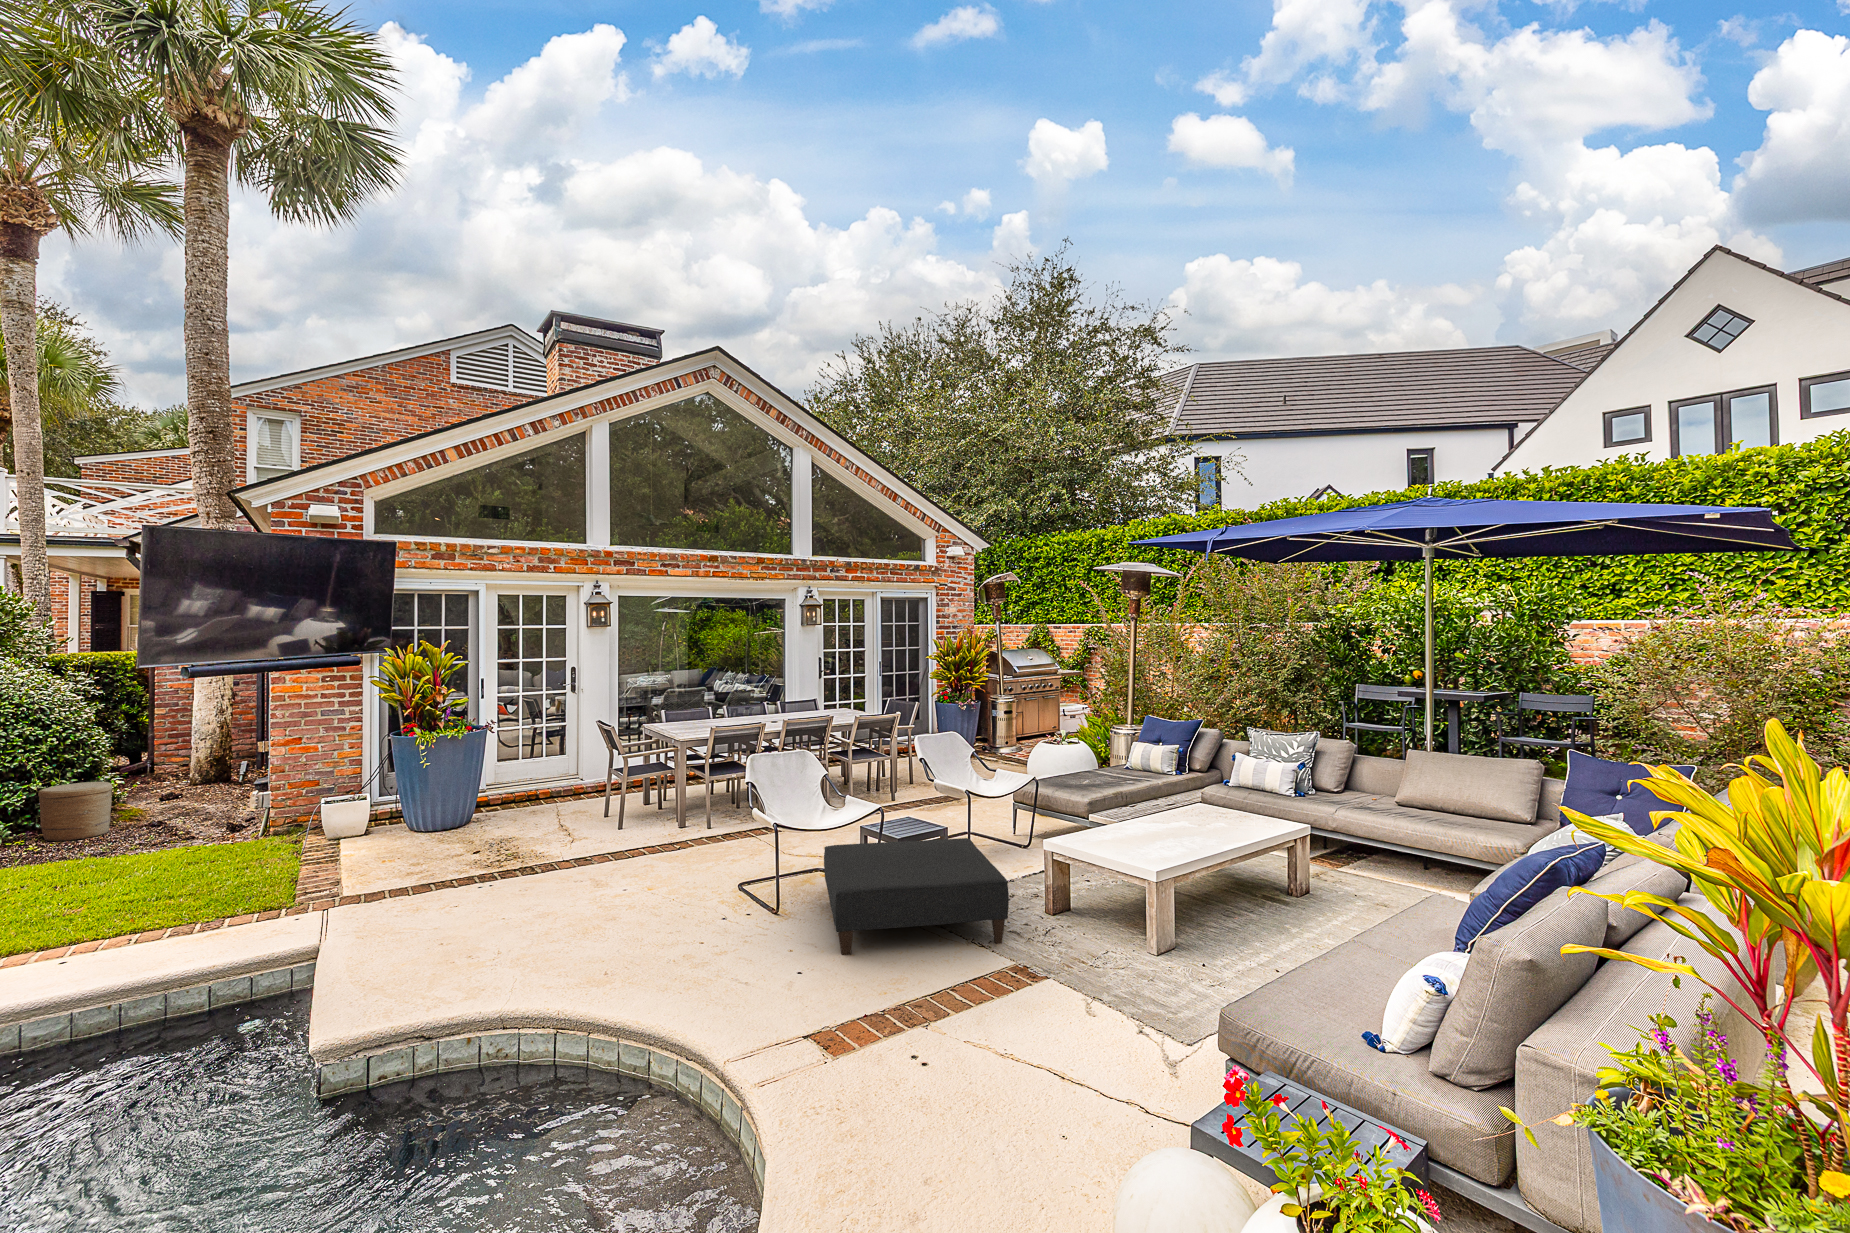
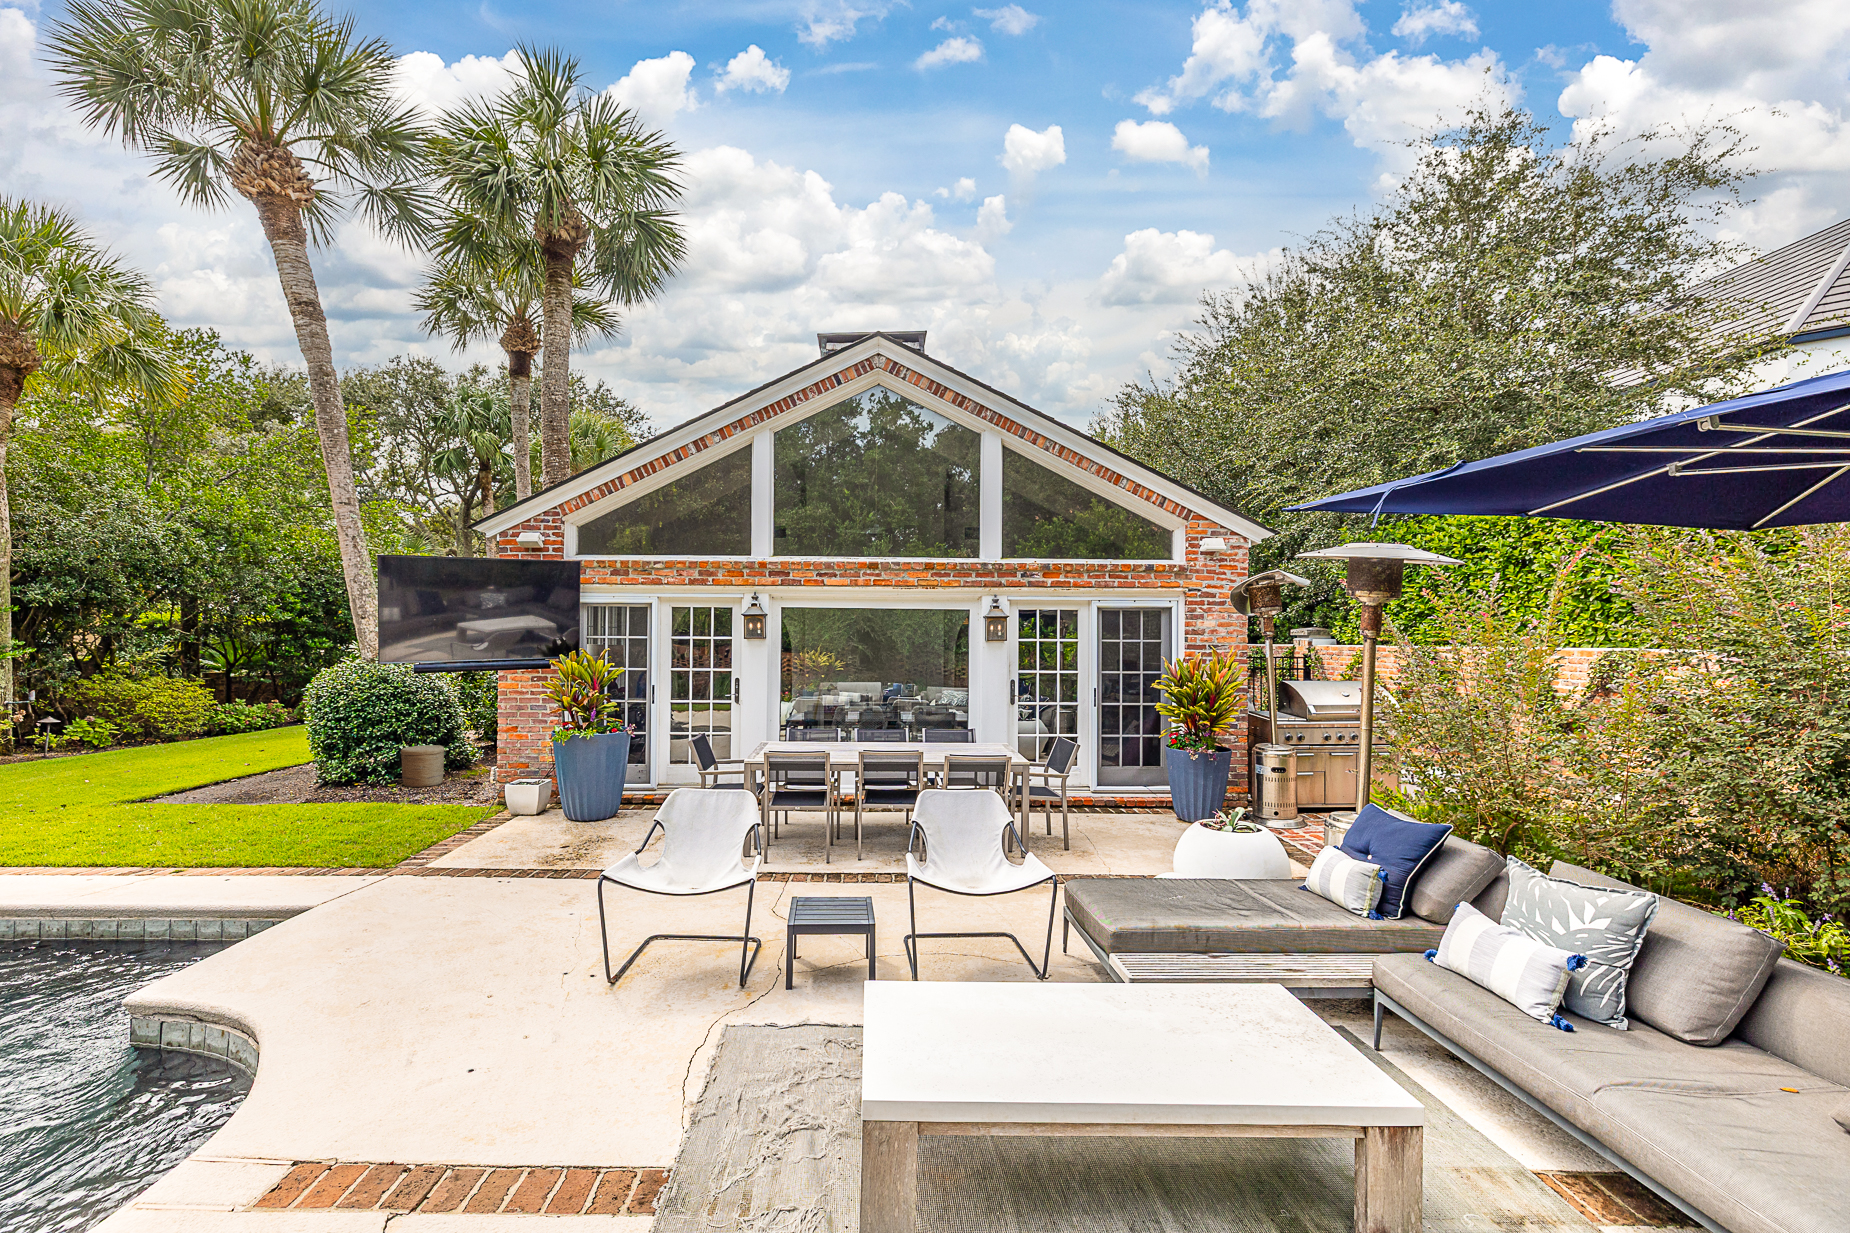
ottoman: present [824,838,1009,955] -> none [542,905,821,1080]

